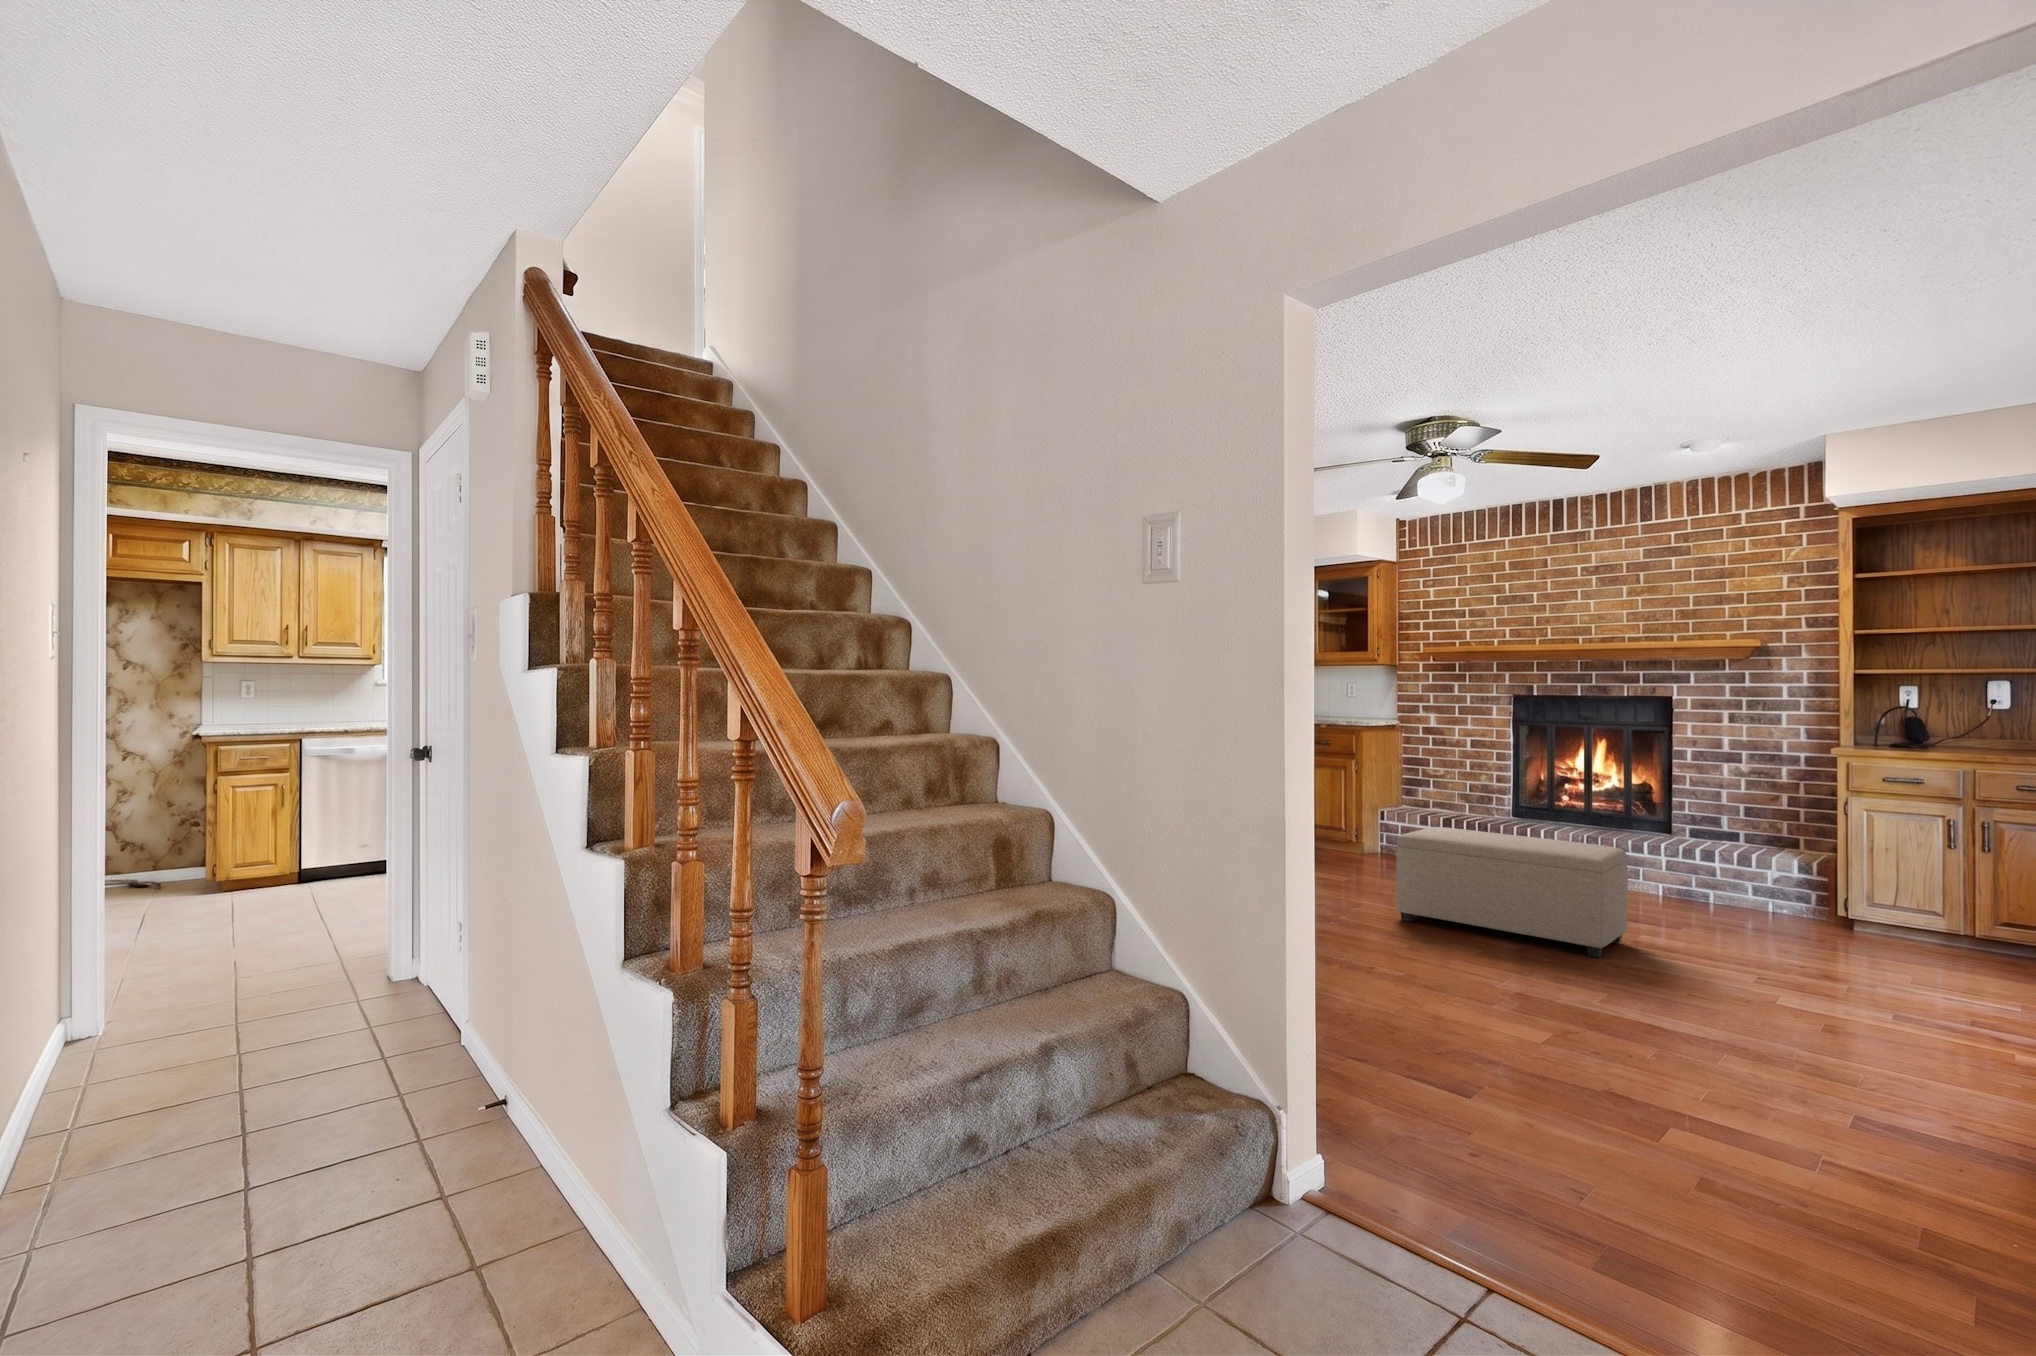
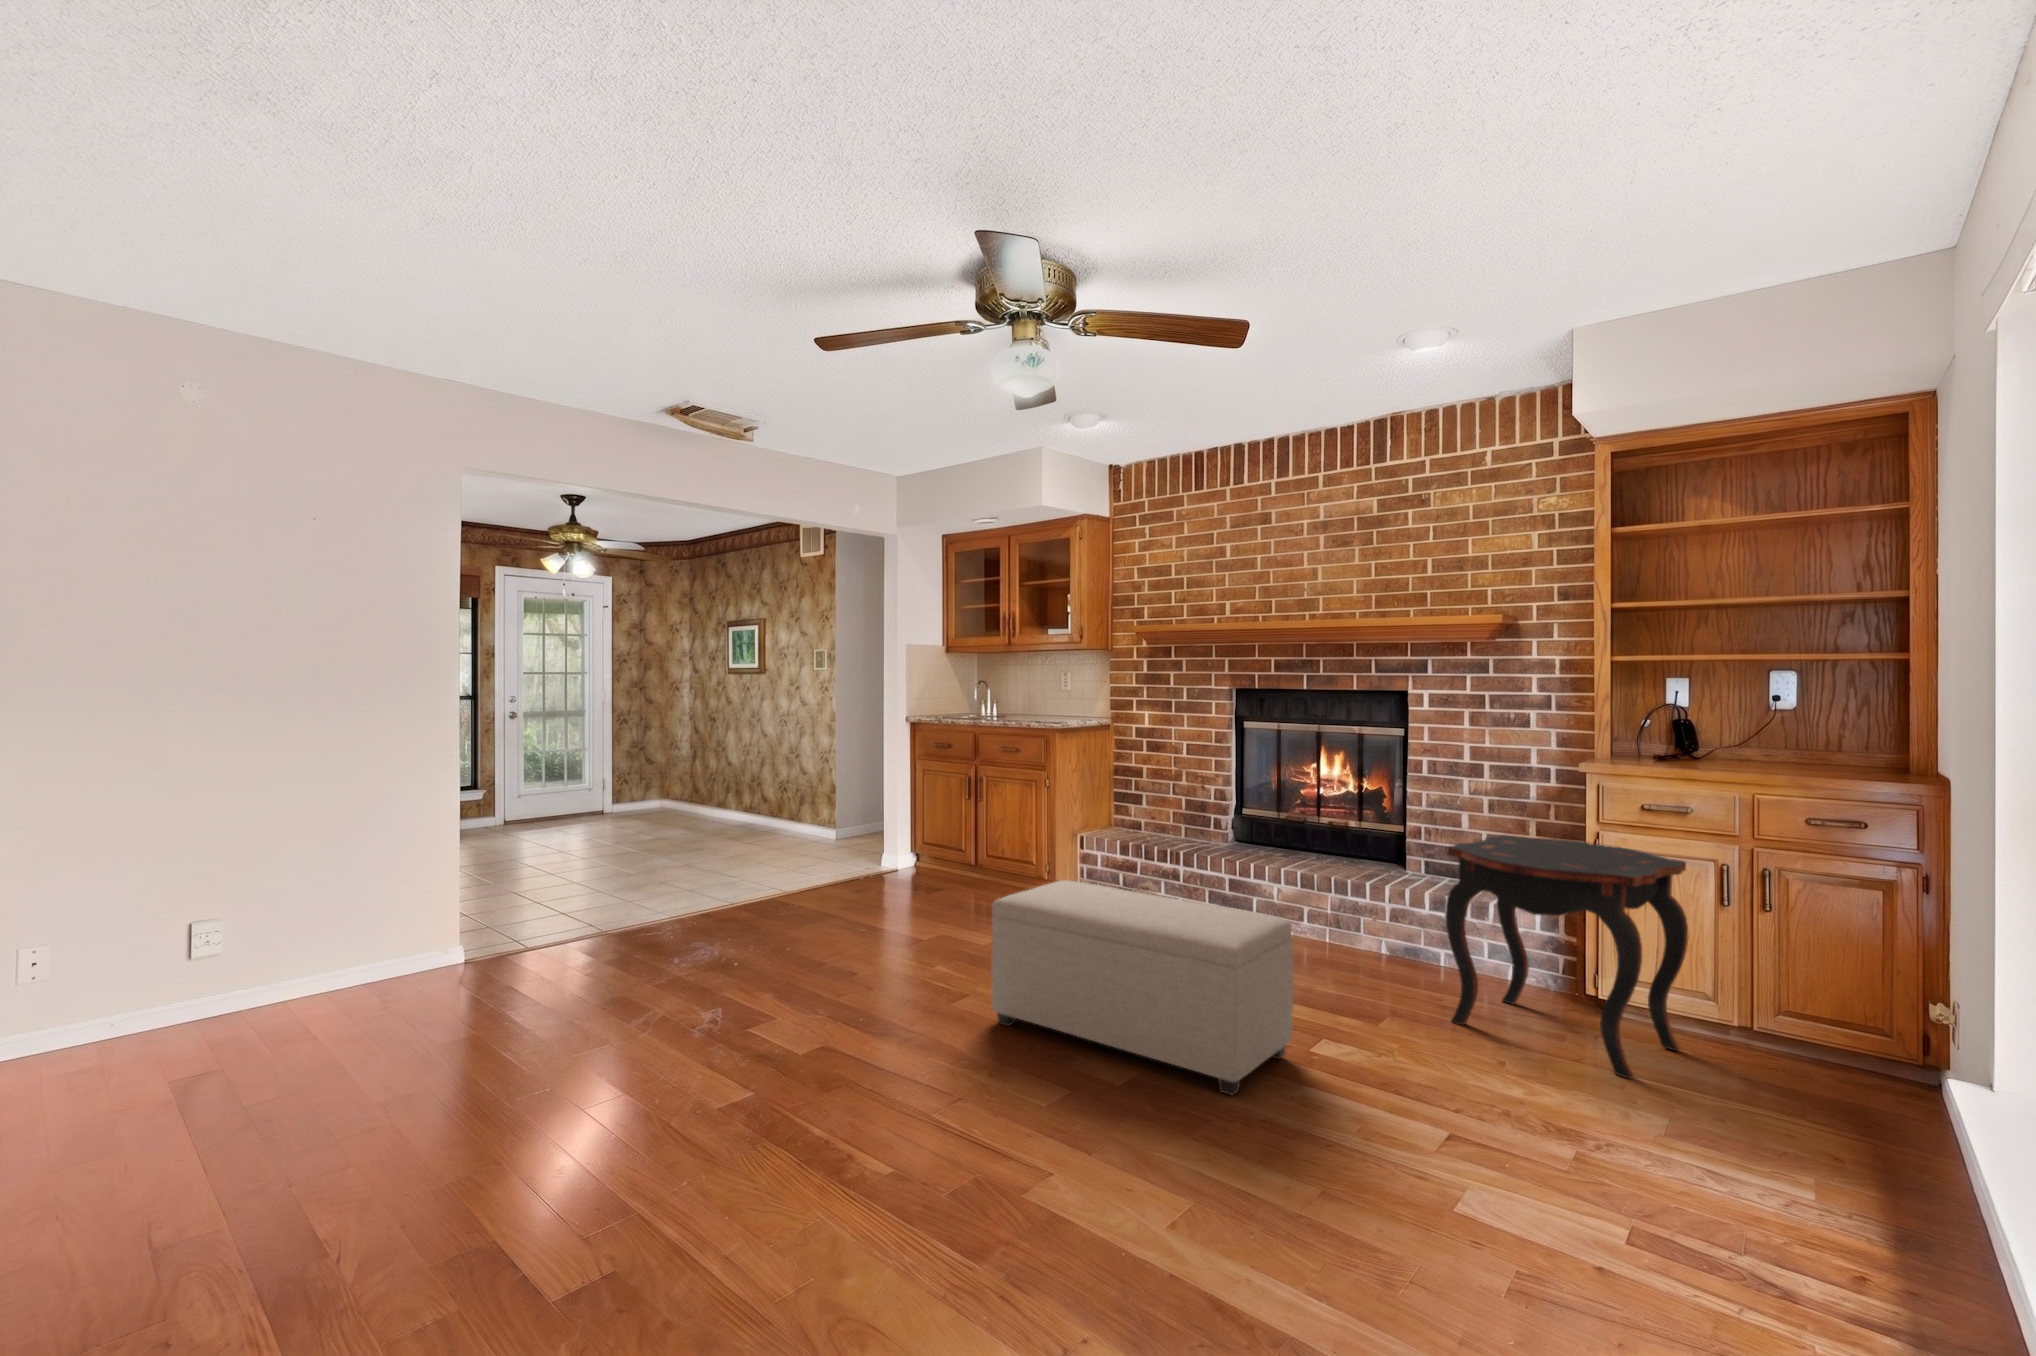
side table: none [1729,801,1925,962] -> present [1445,835,1689,1079]

